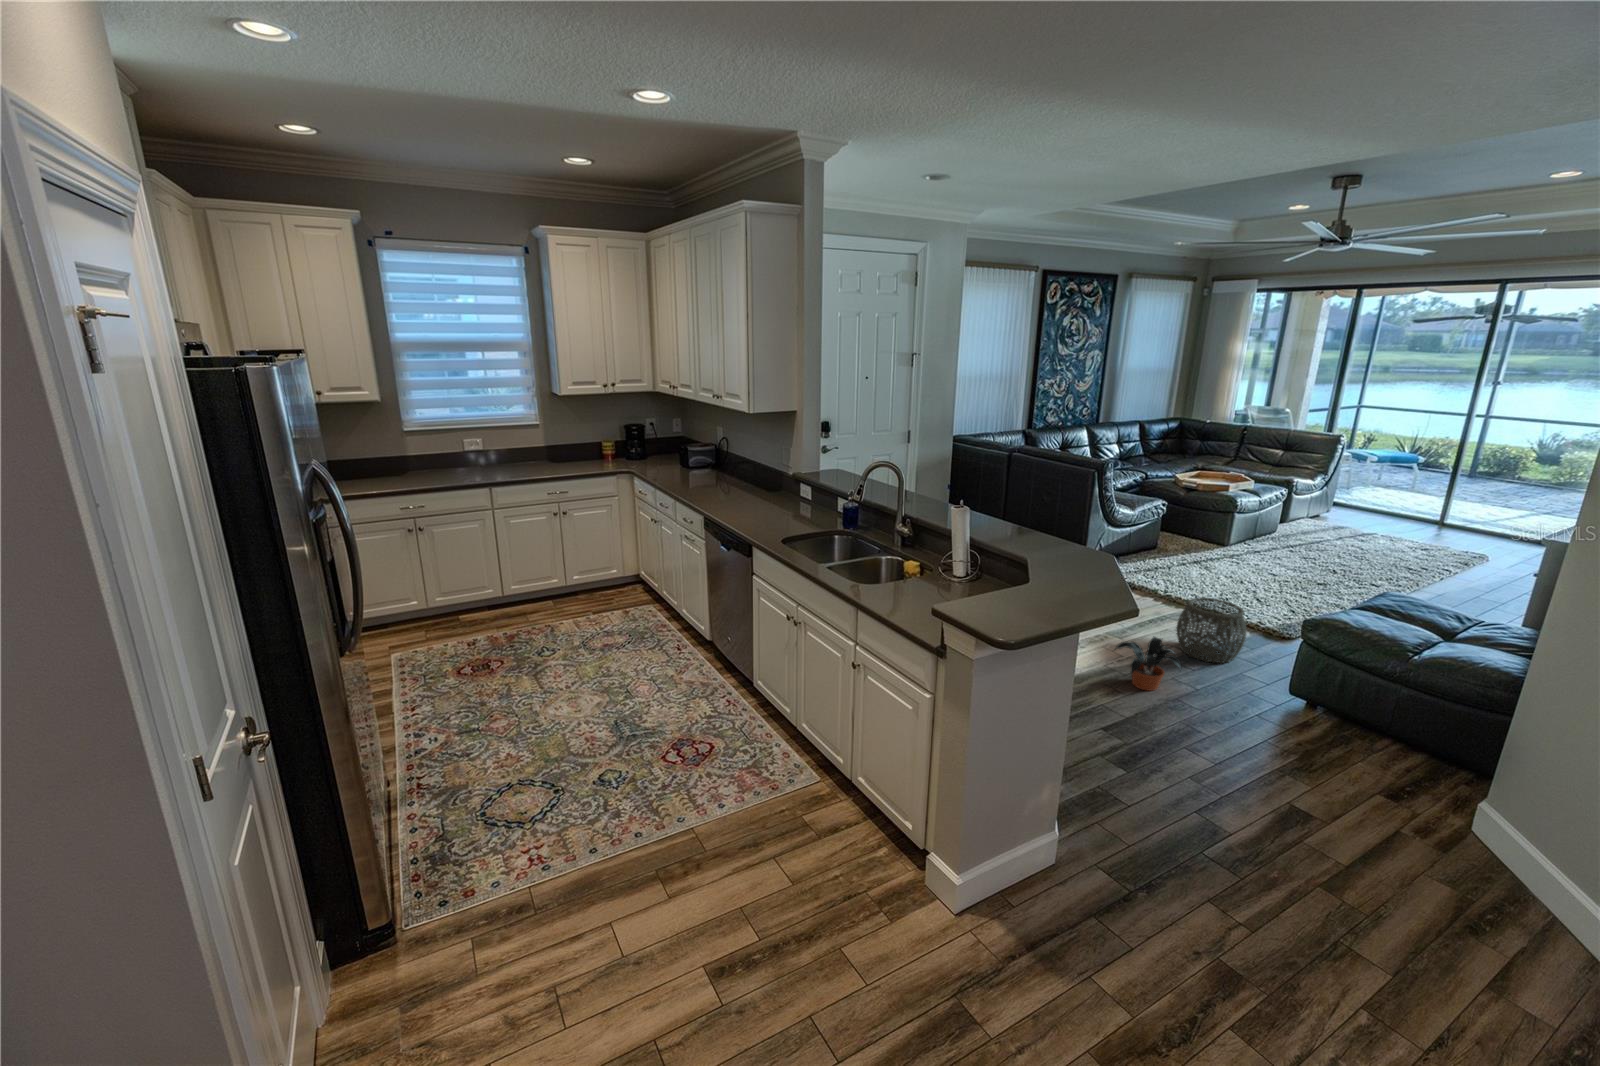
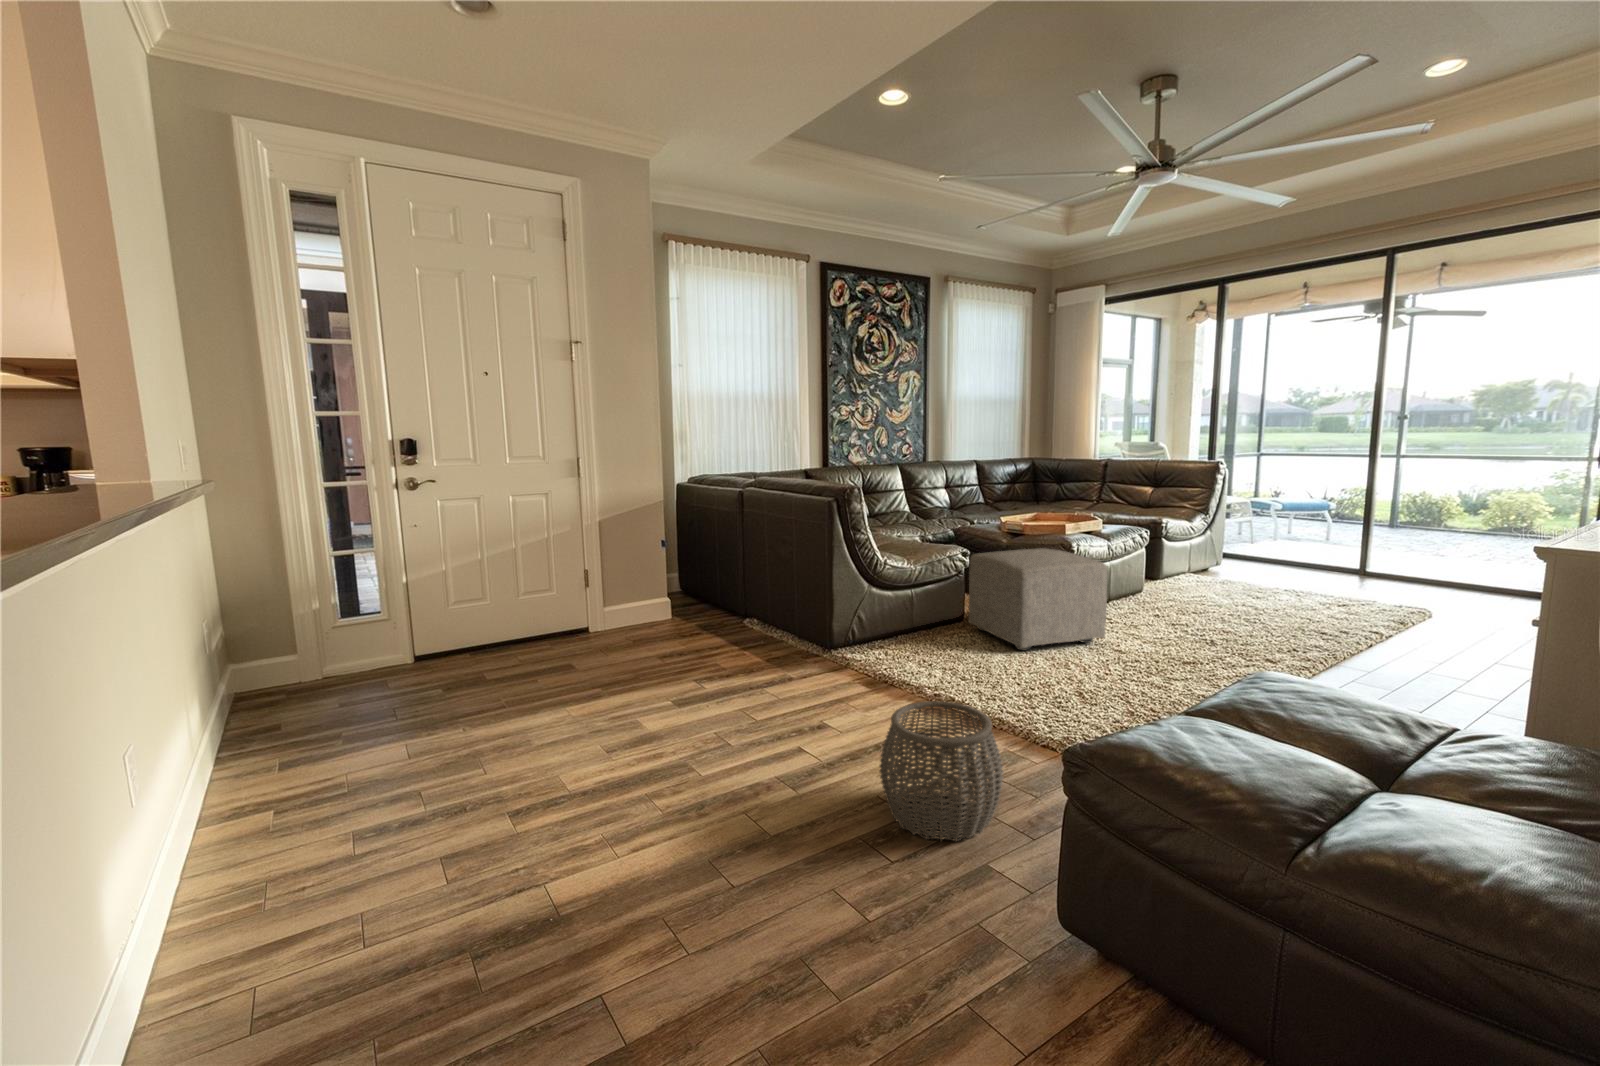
ottoman: none [1163,504,1270,571] -> present [969,548,1107,650]
potted plant: present [1115,636,1181,691] -> none [682,799,818,937]

